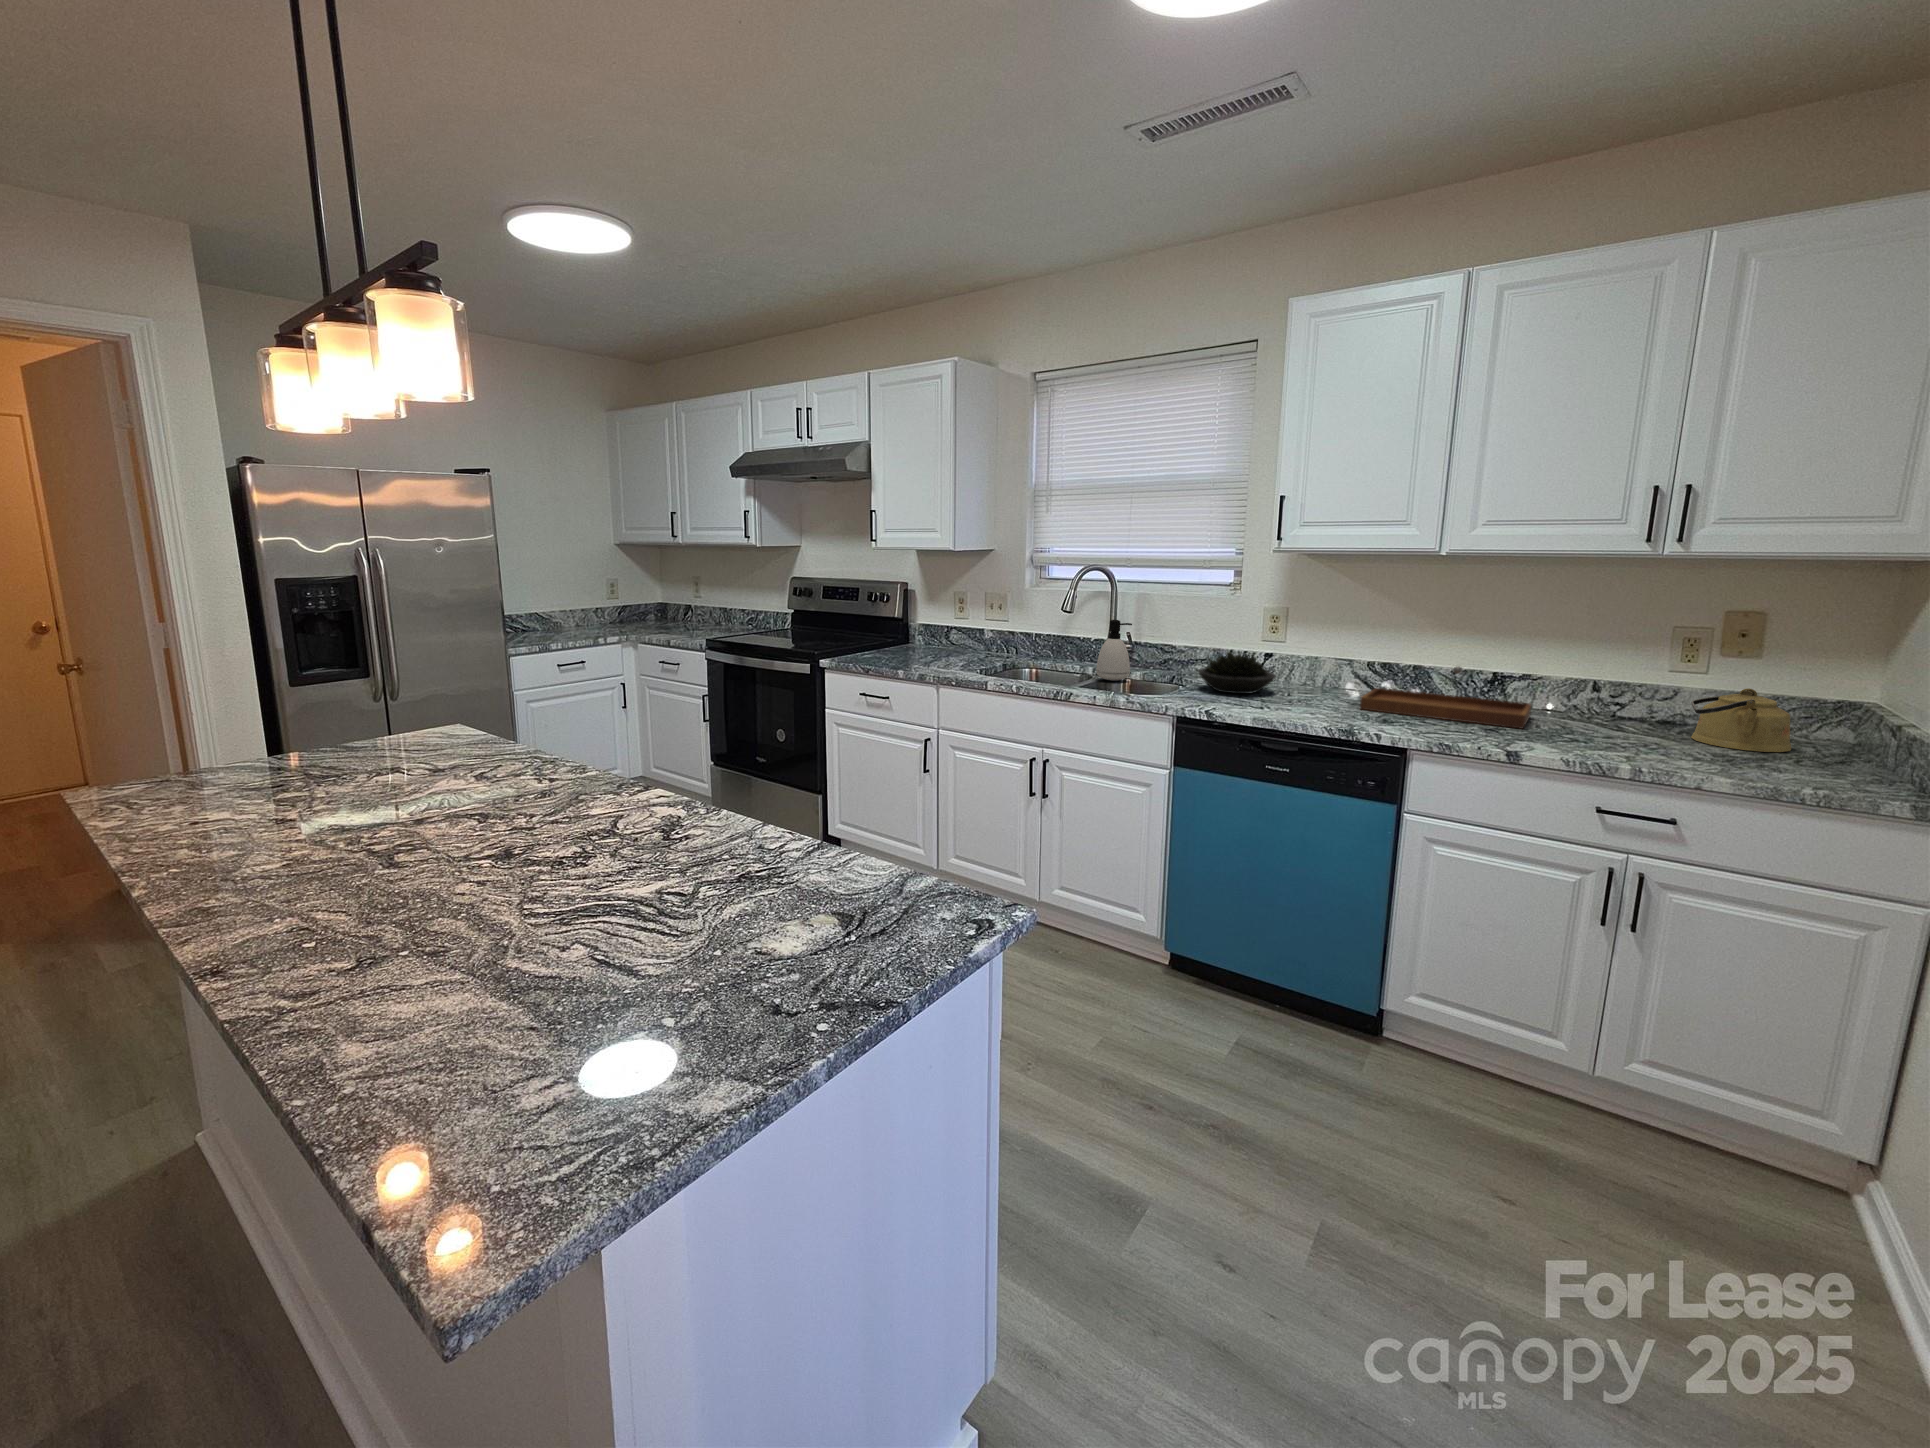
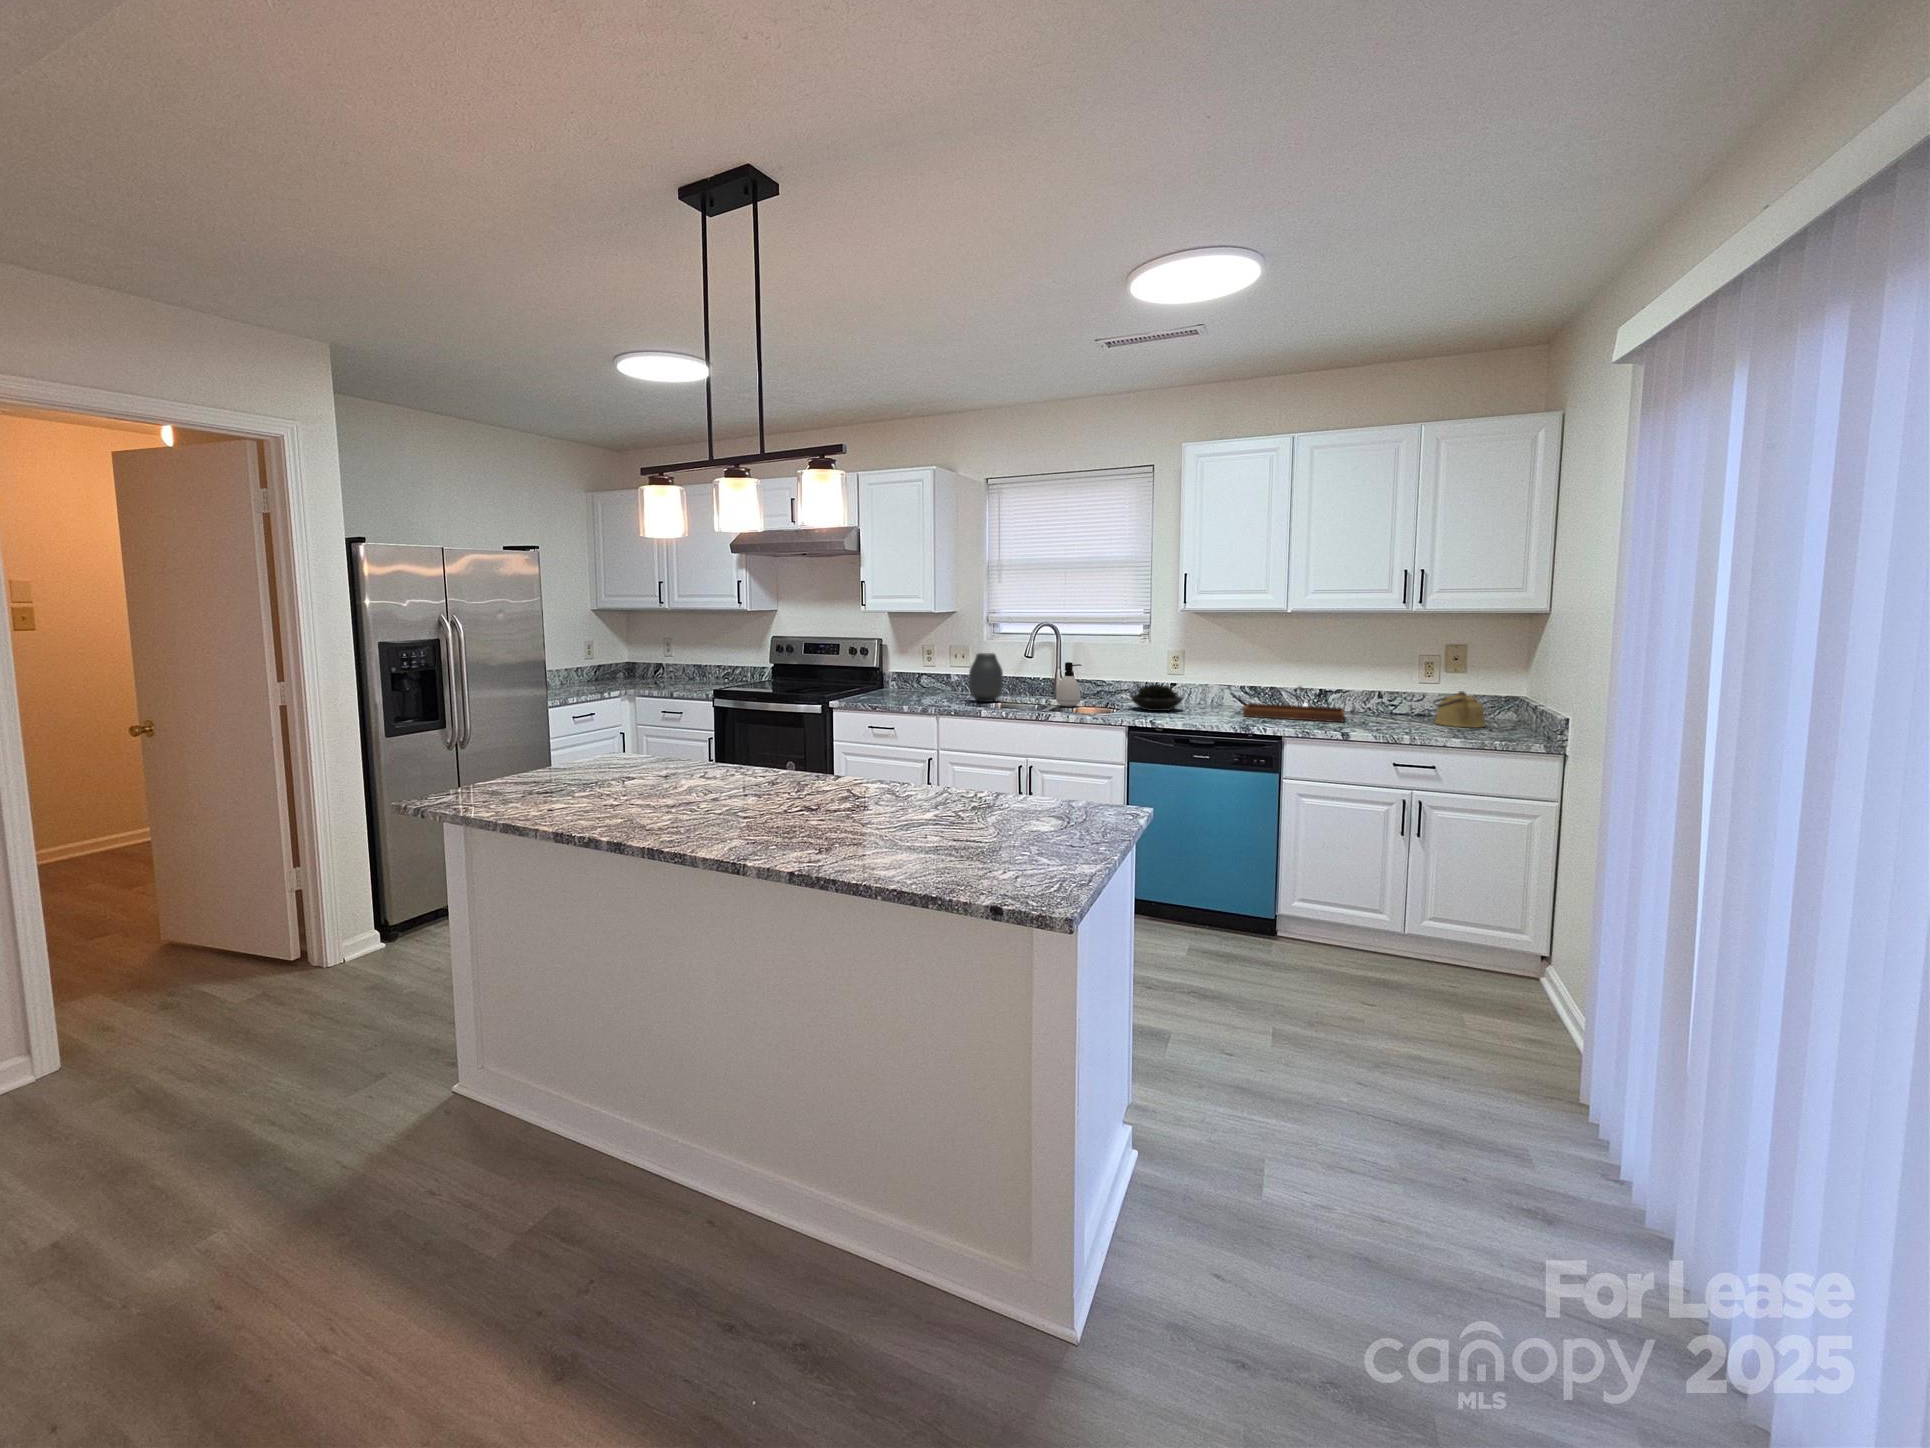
vase: none [989,604,1034,668] -> present [969,653,1003,702]

